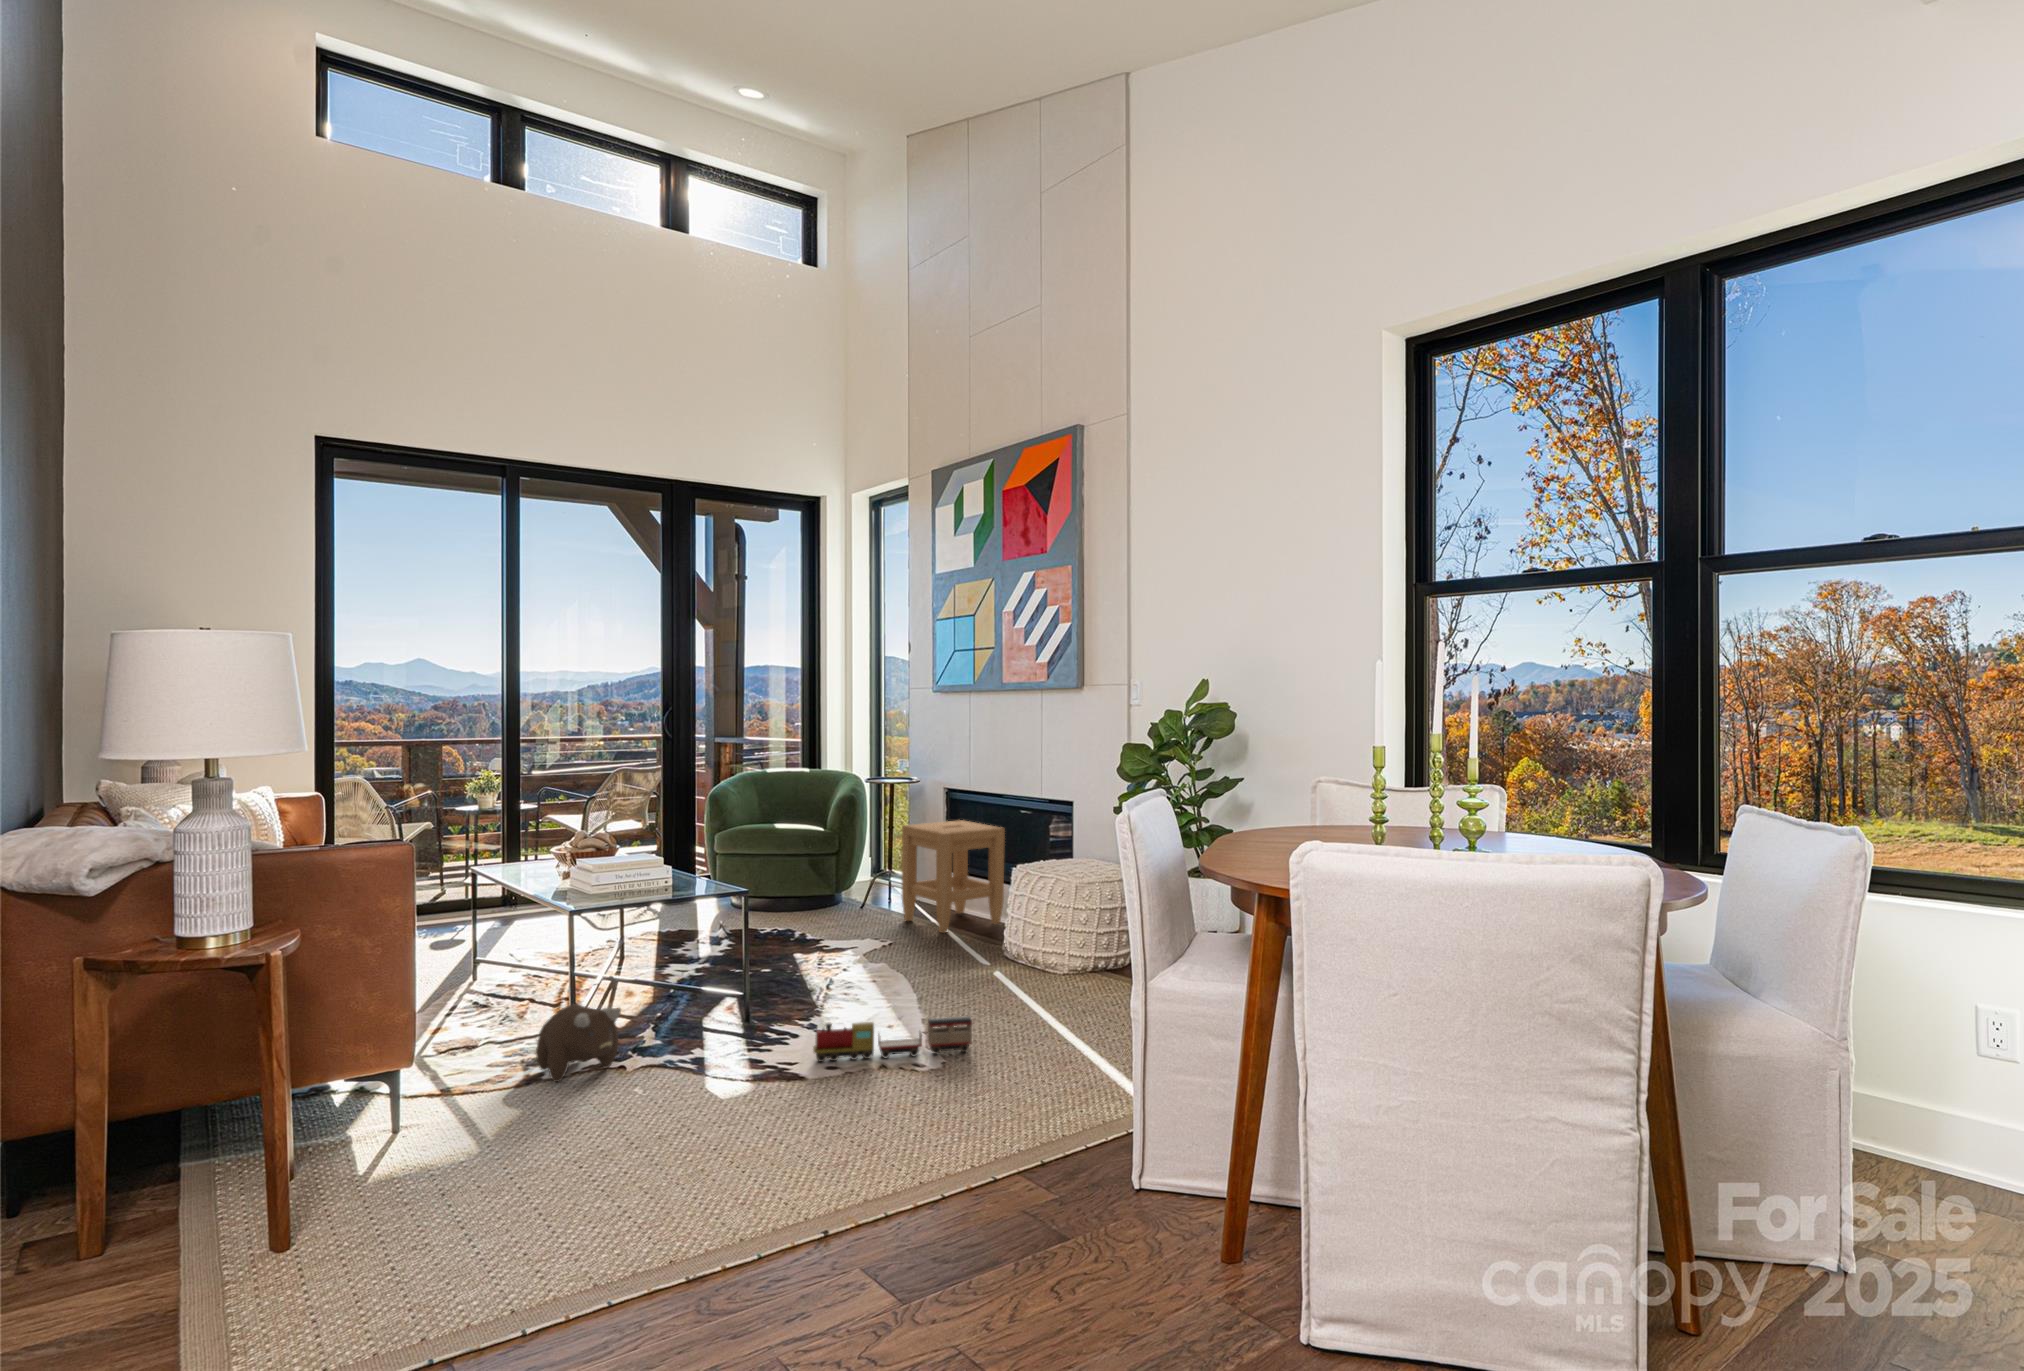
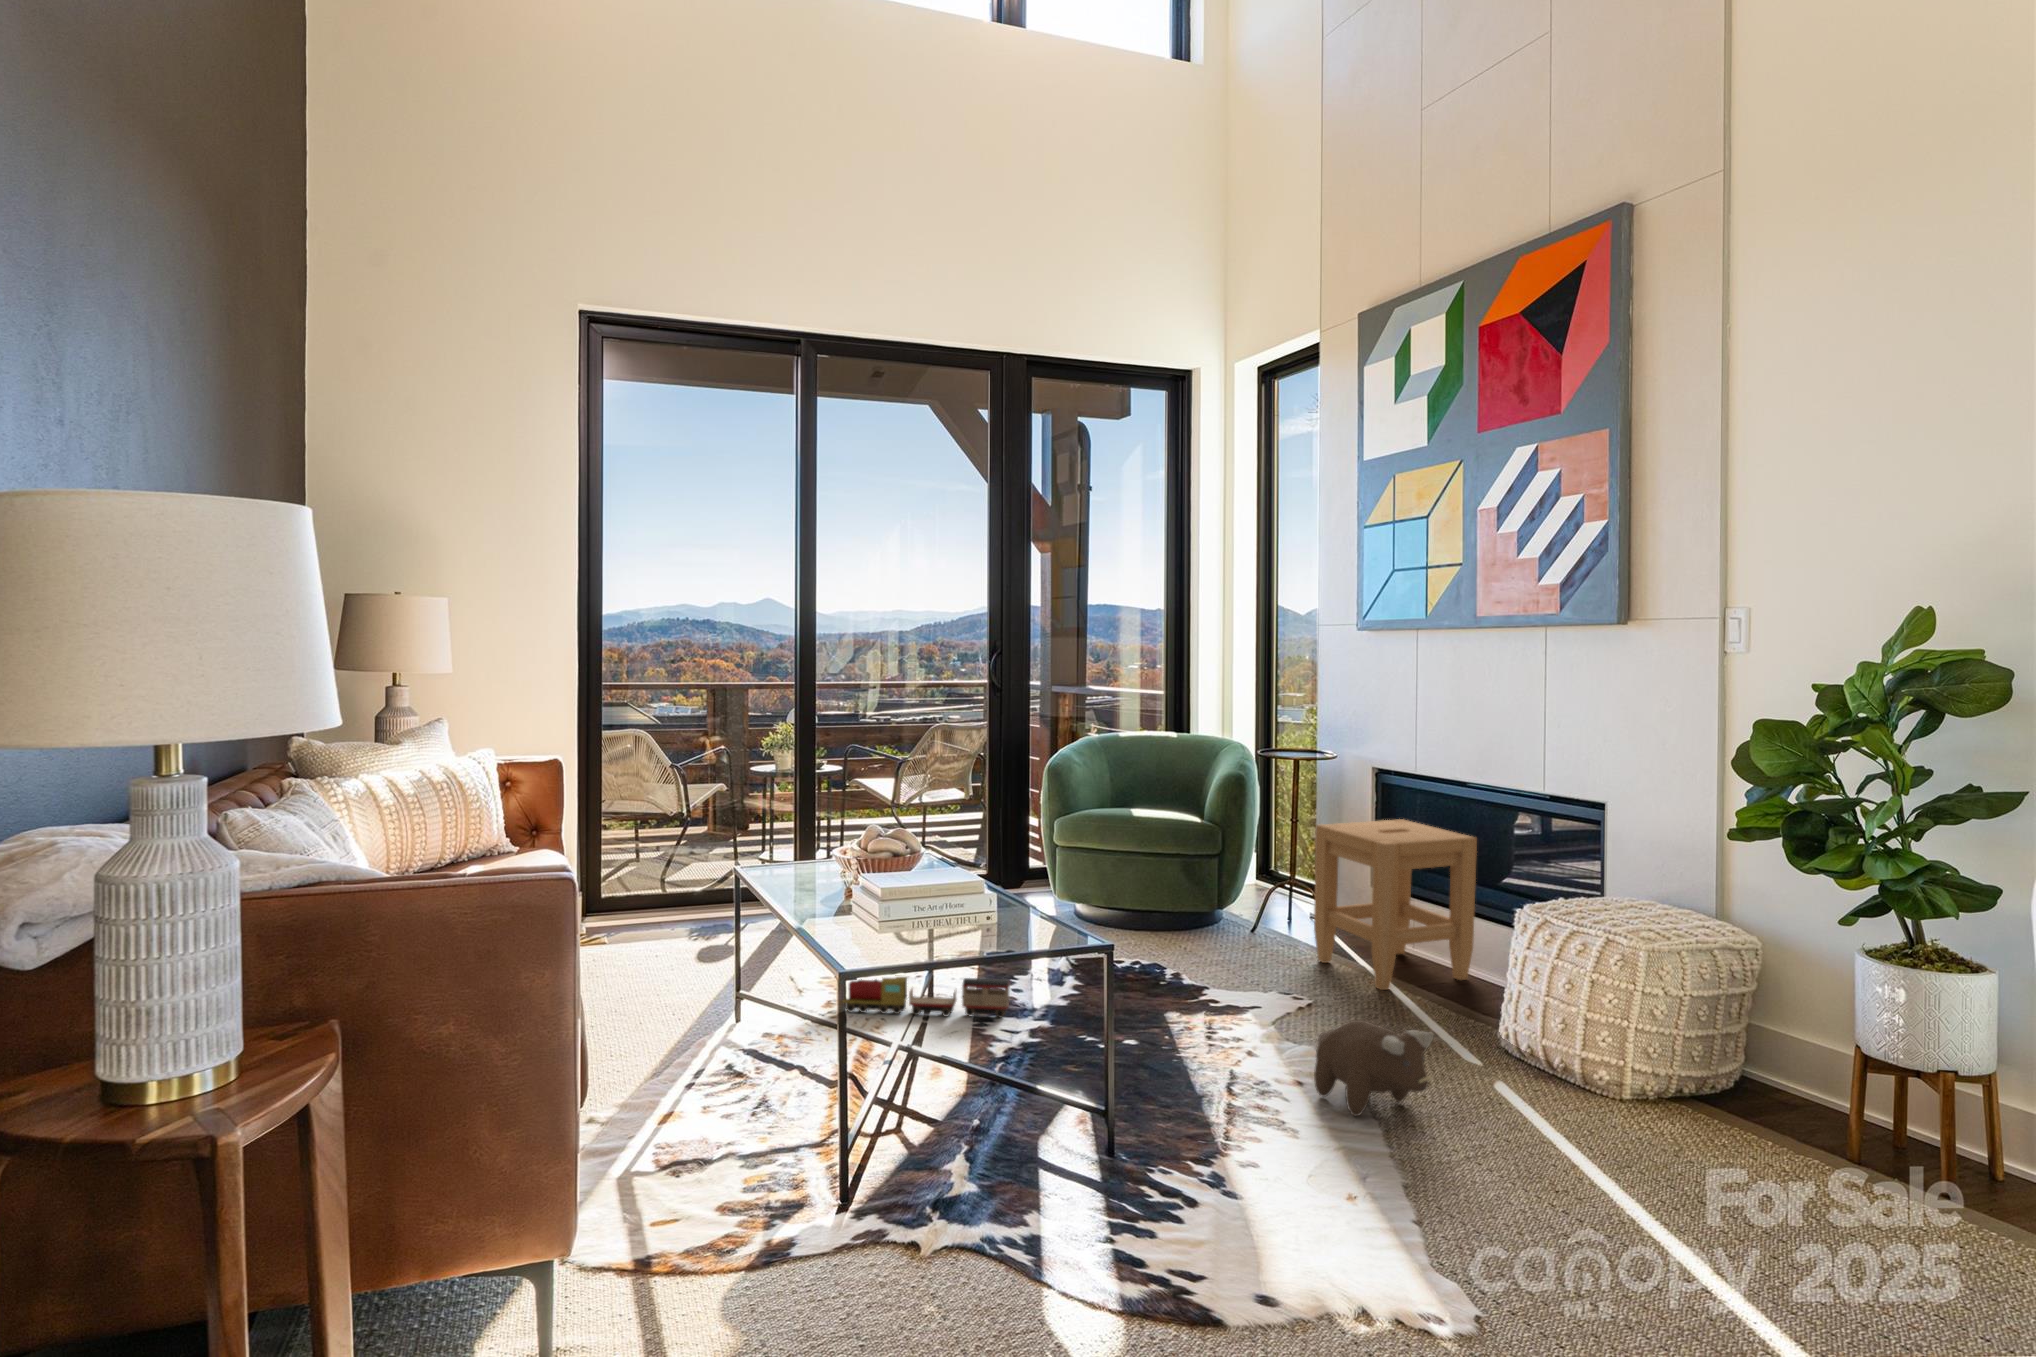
plush toy: present [536,1005,621,1082] -> present [1314,1020,1434,1116]
toy train: present [813,1016,972,1062] -> present [843,975,1010,1018]

